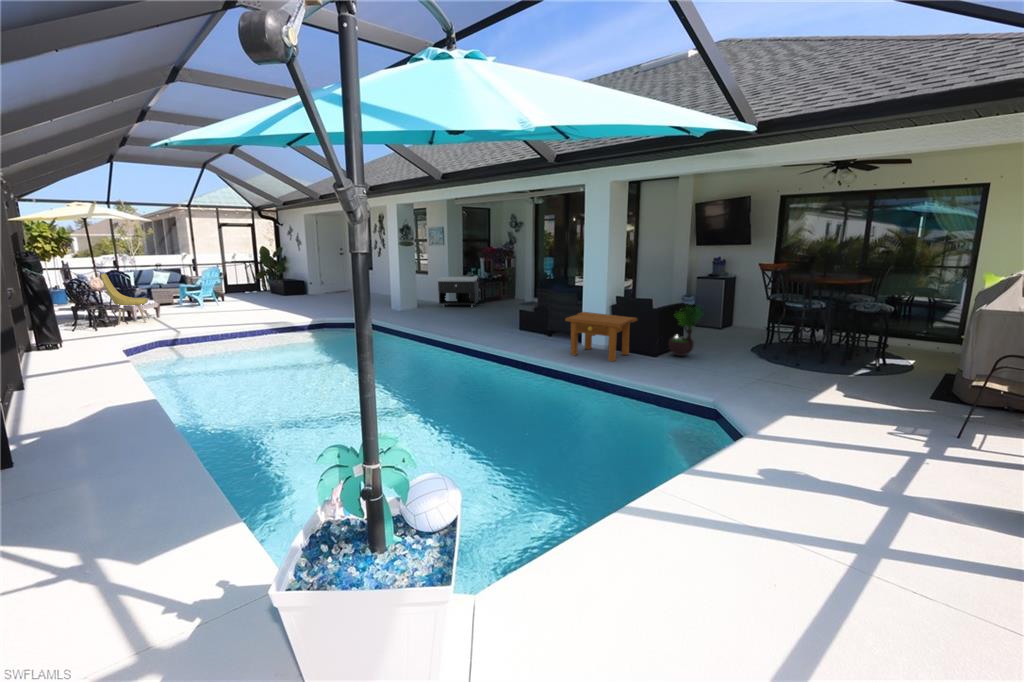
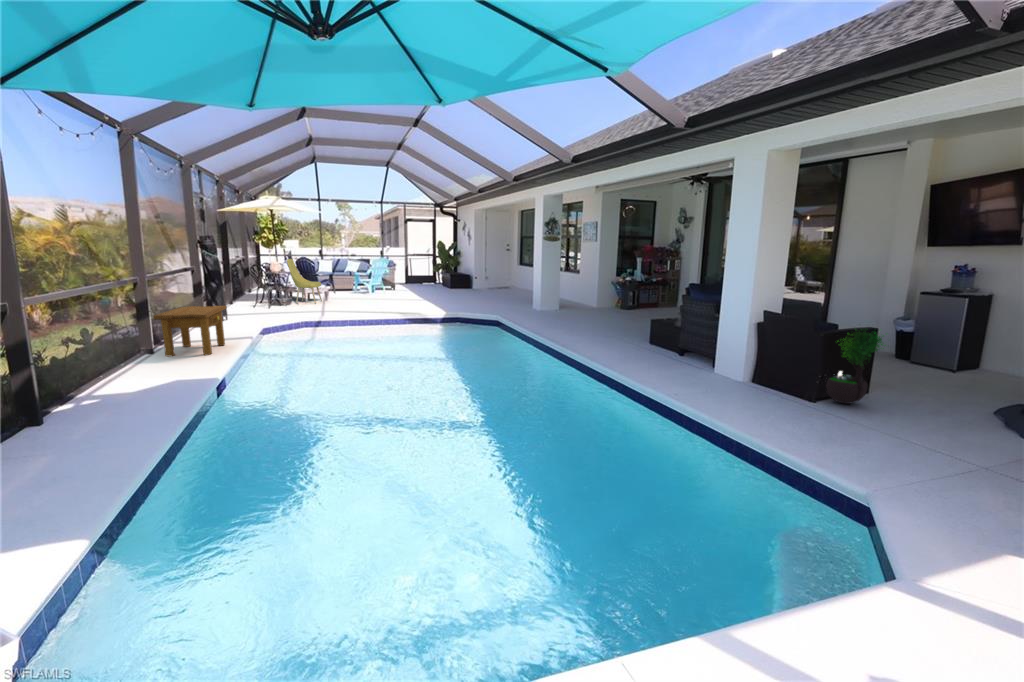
storage bench: present [438,277,479,307] -> none [581,277,630,313]
side table: present [565,312,637,361] -> present [153,306,226,356]

